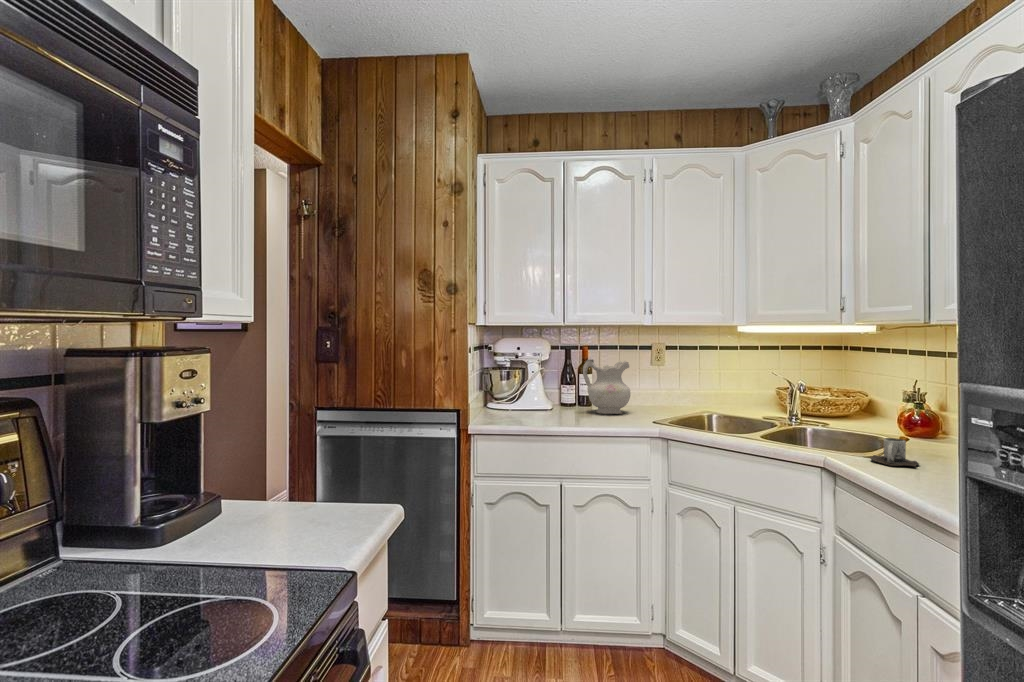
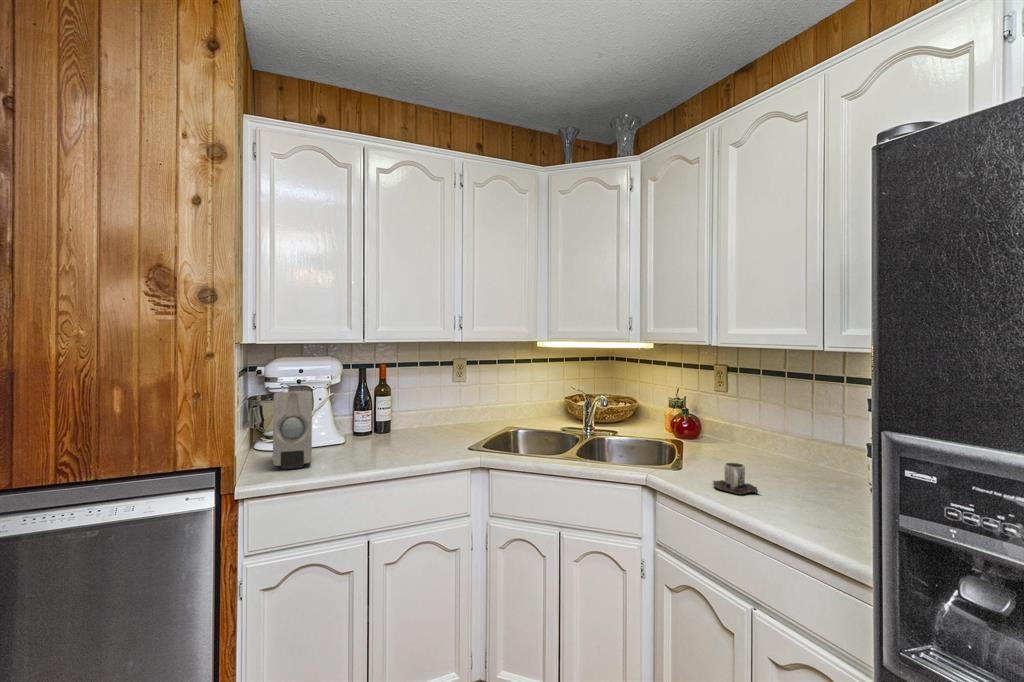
ceramic pitcher: present [583,359,630,414] -> none [385,382,440,445]
soap dispenser: none [495,361,525,420] -> present [273,391,312,469]

